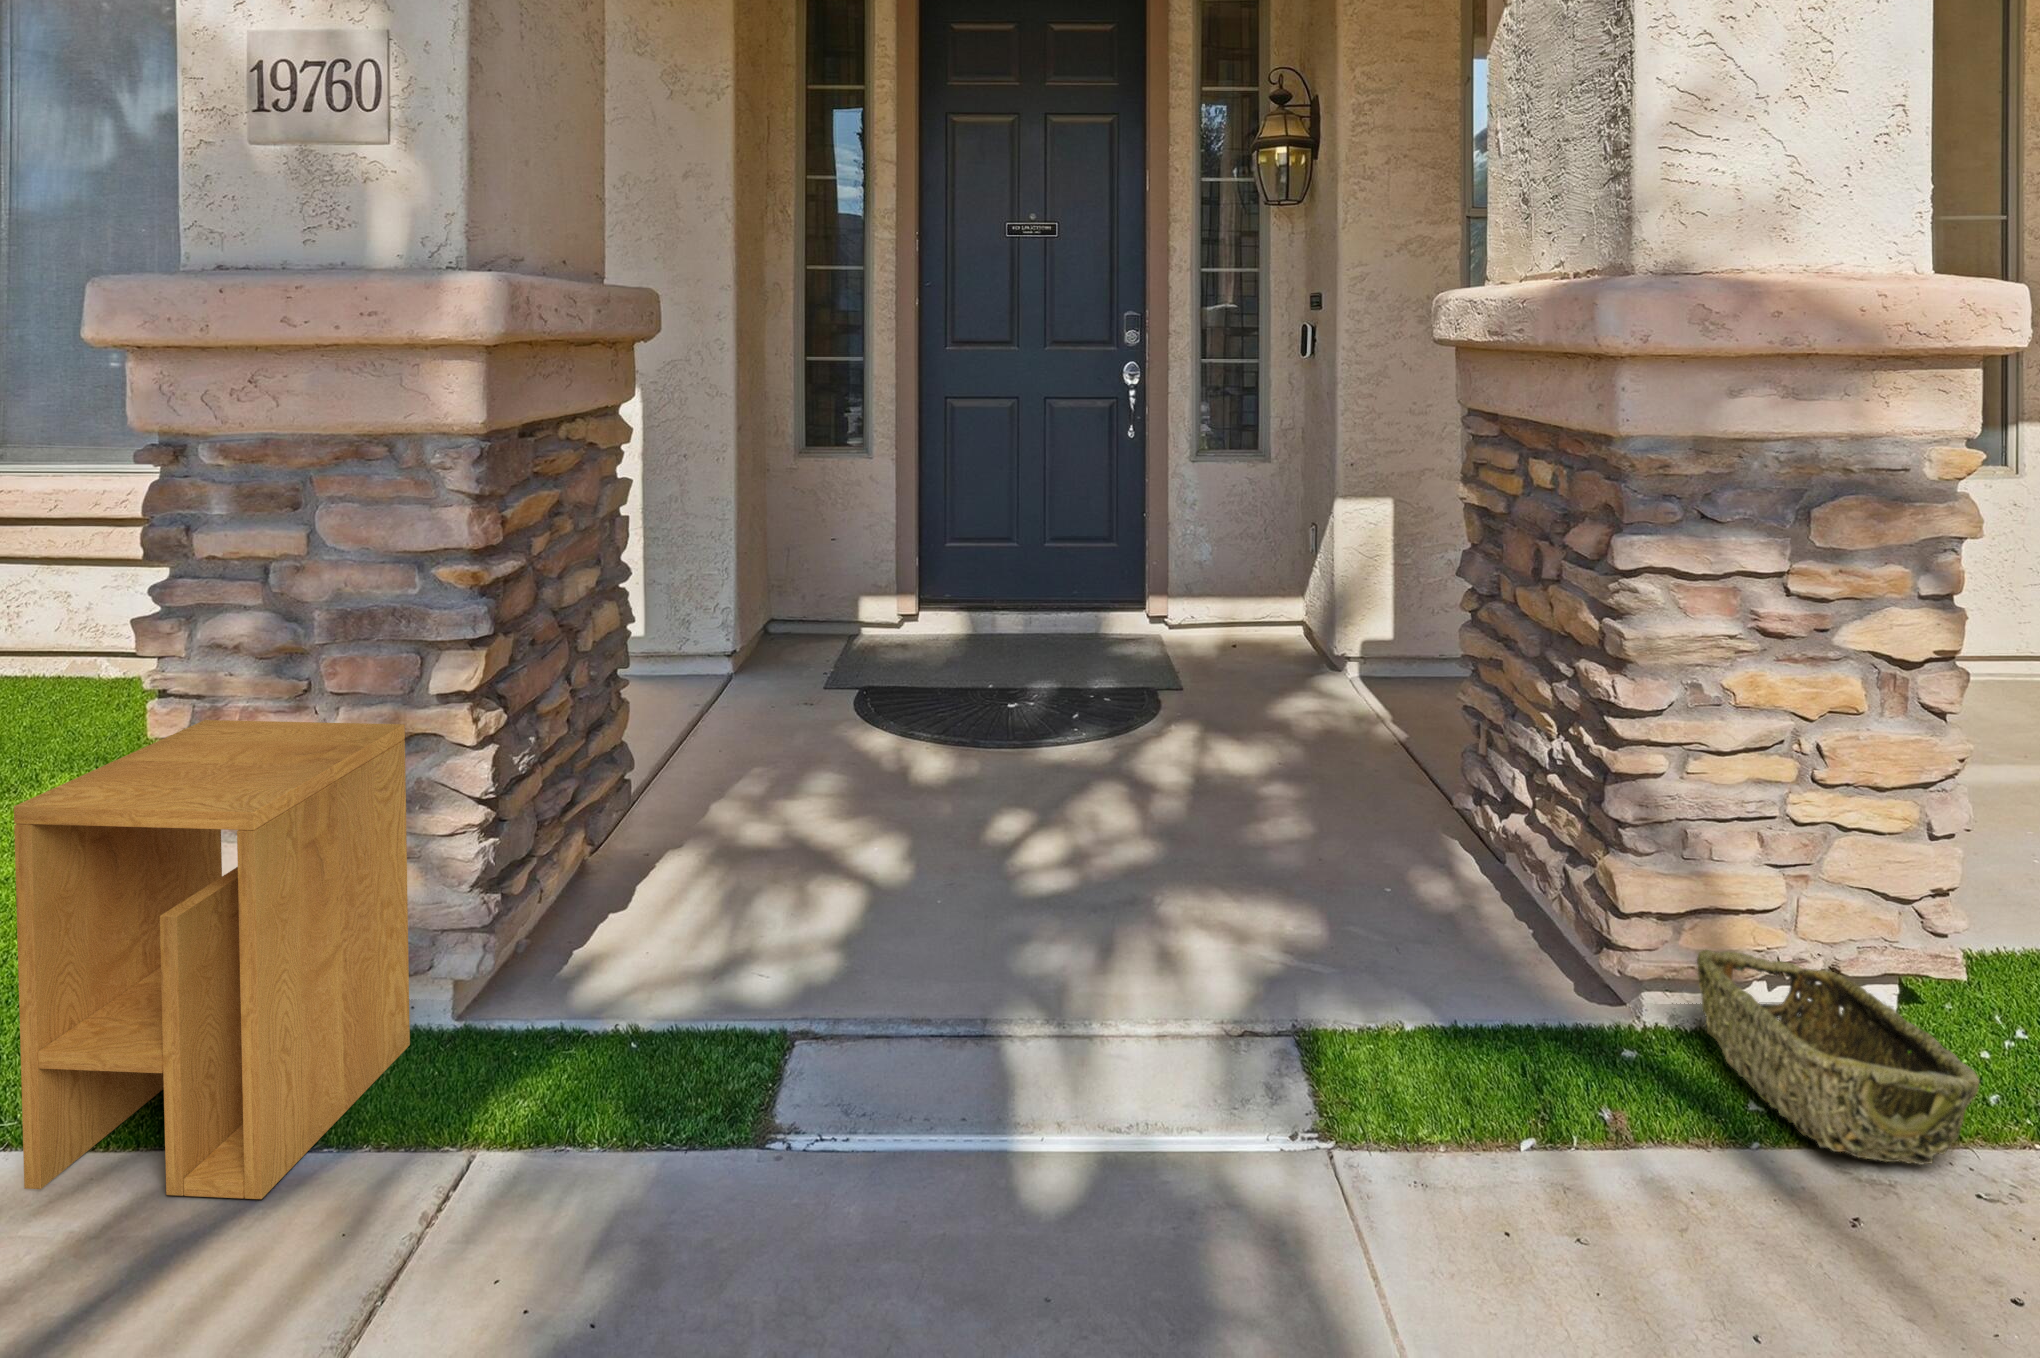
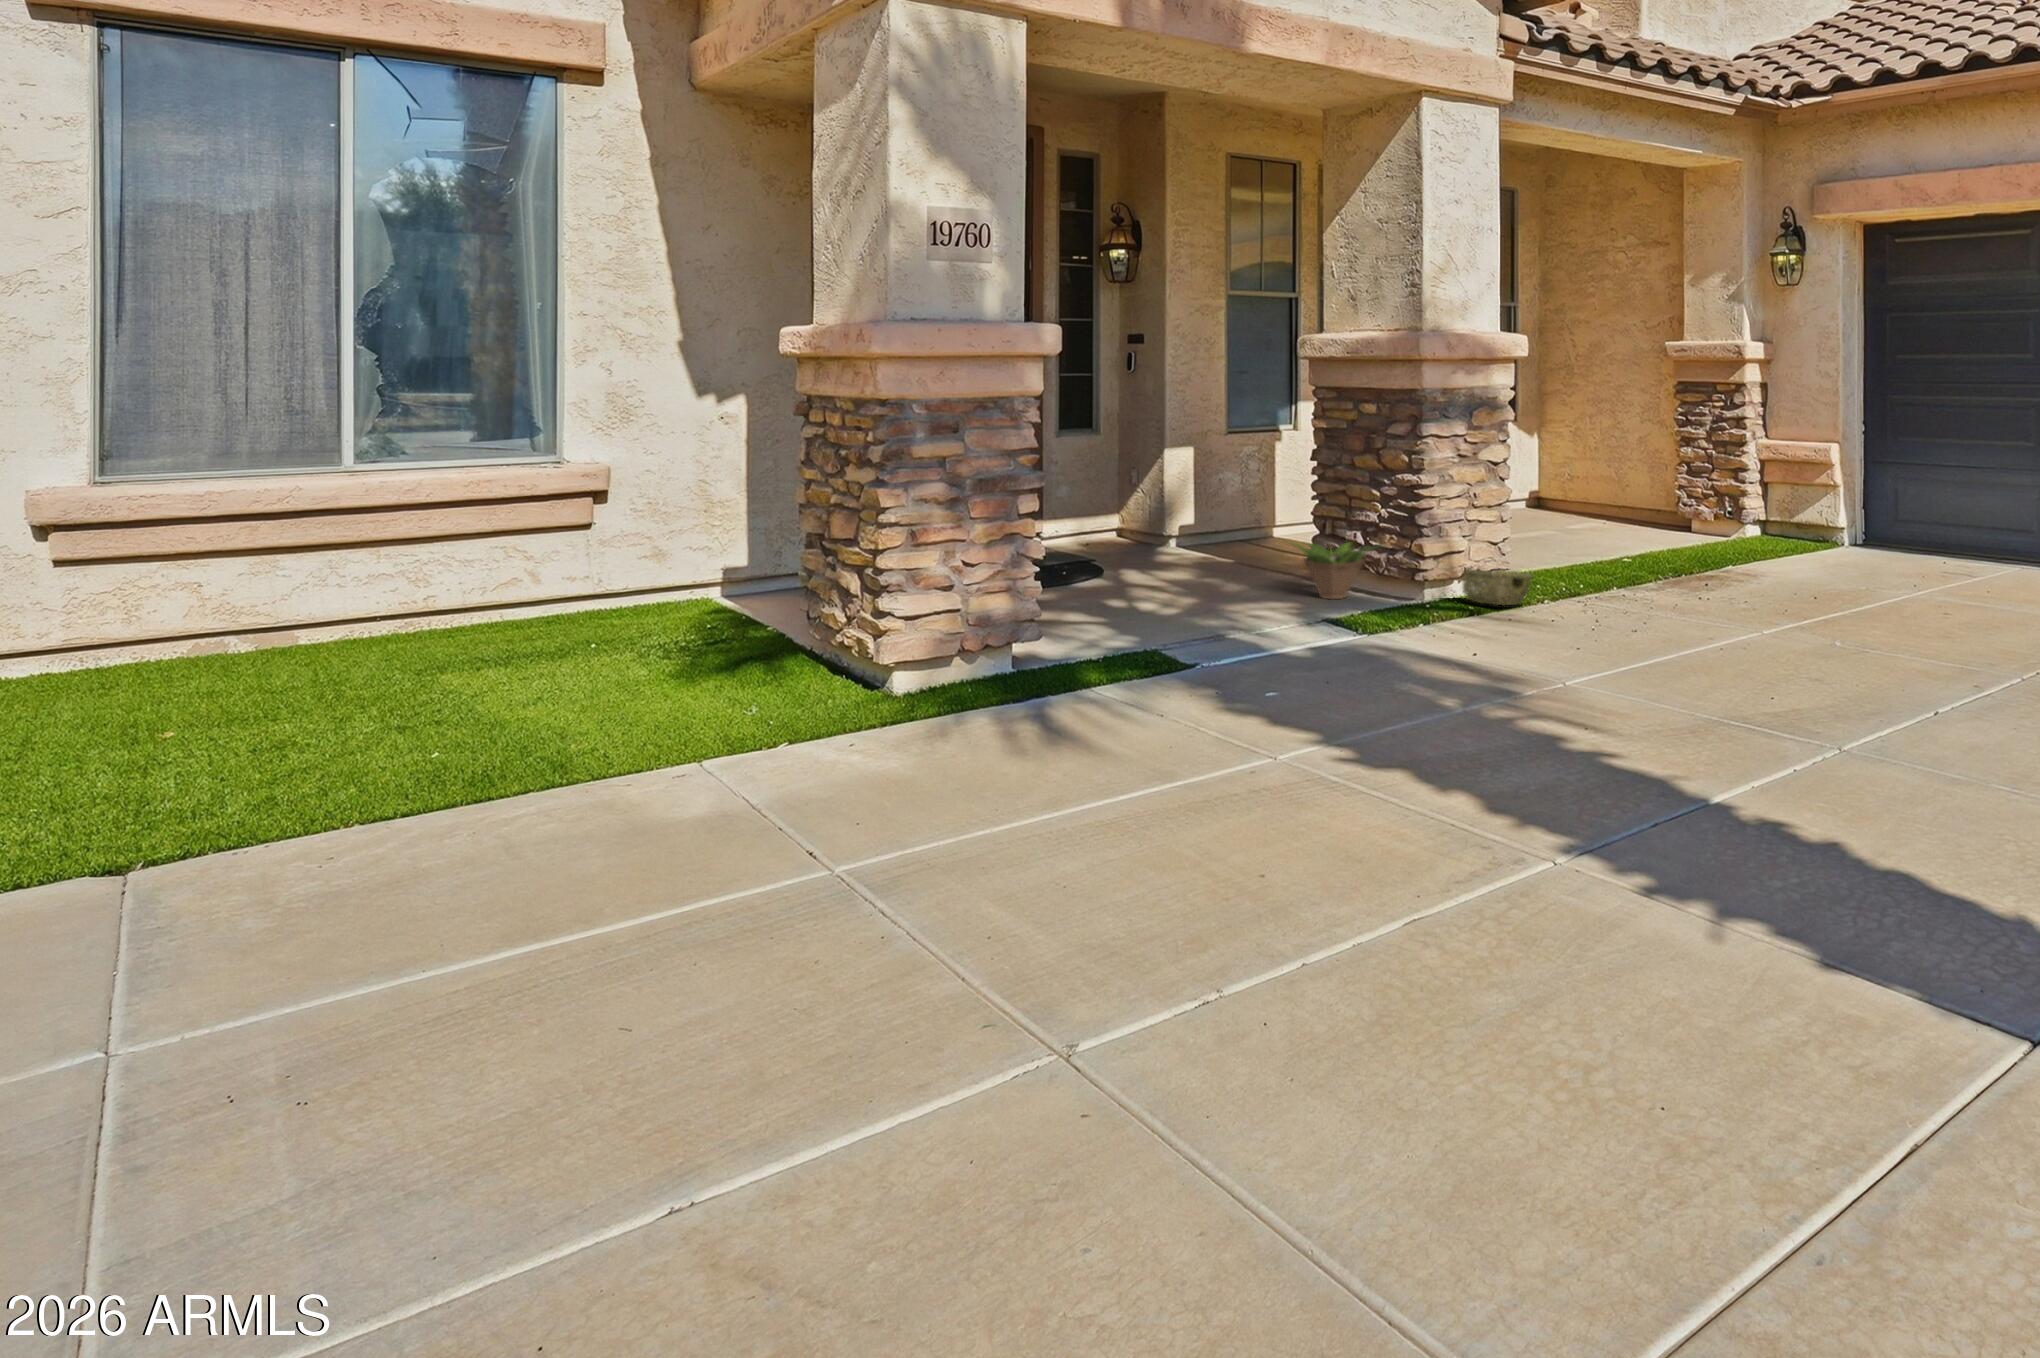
side table: present [14,720,410,1199] -> none [931,528,1074,713]
decorative plant: none [1285,771,1513,950] -> present [1291,543,1373,599]

